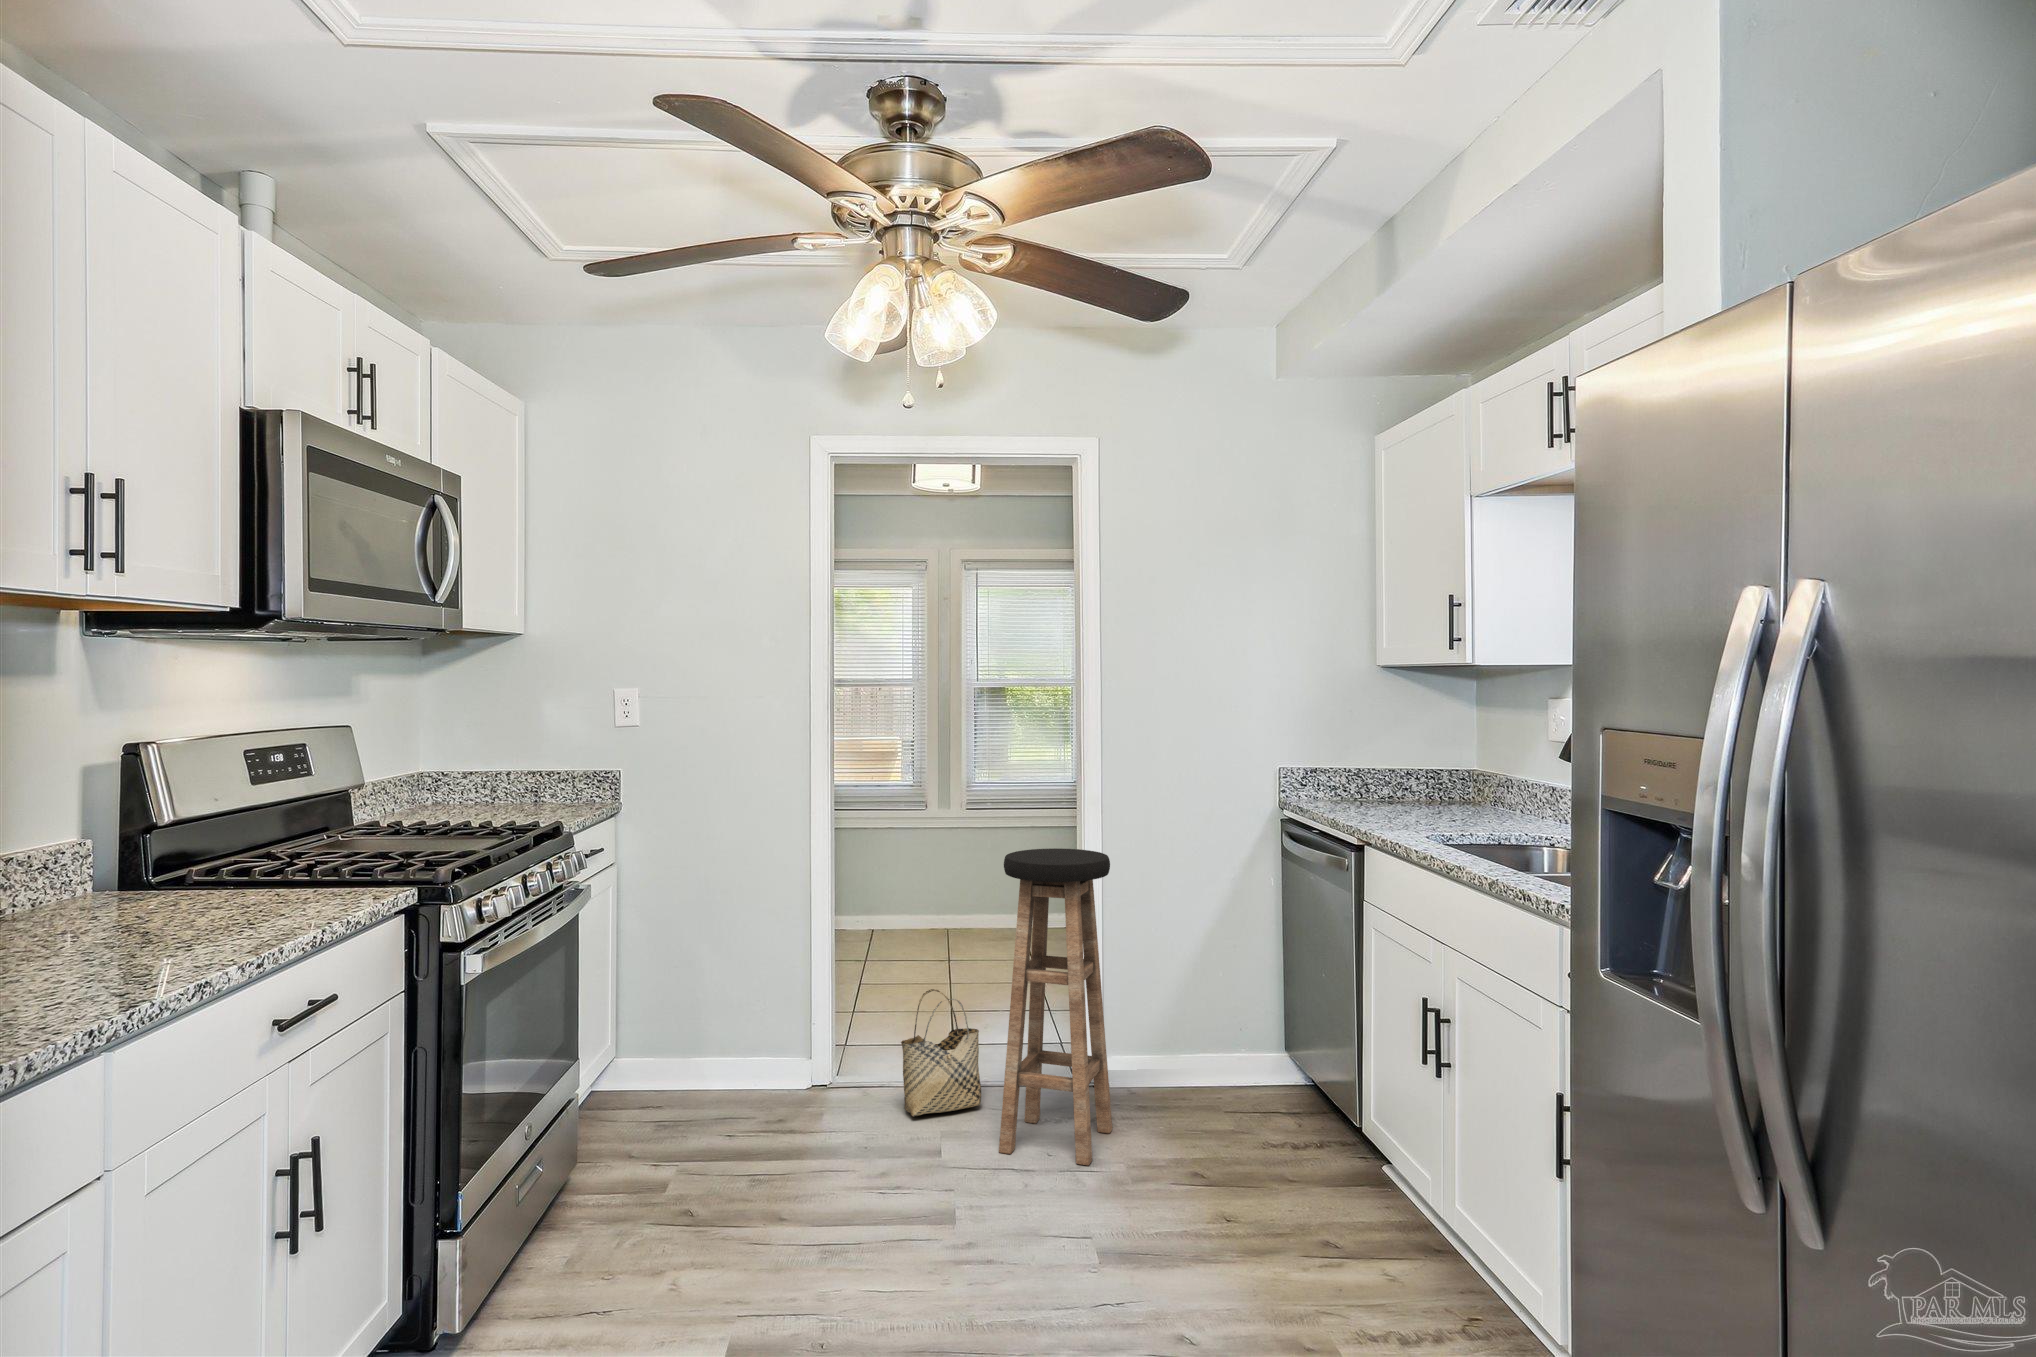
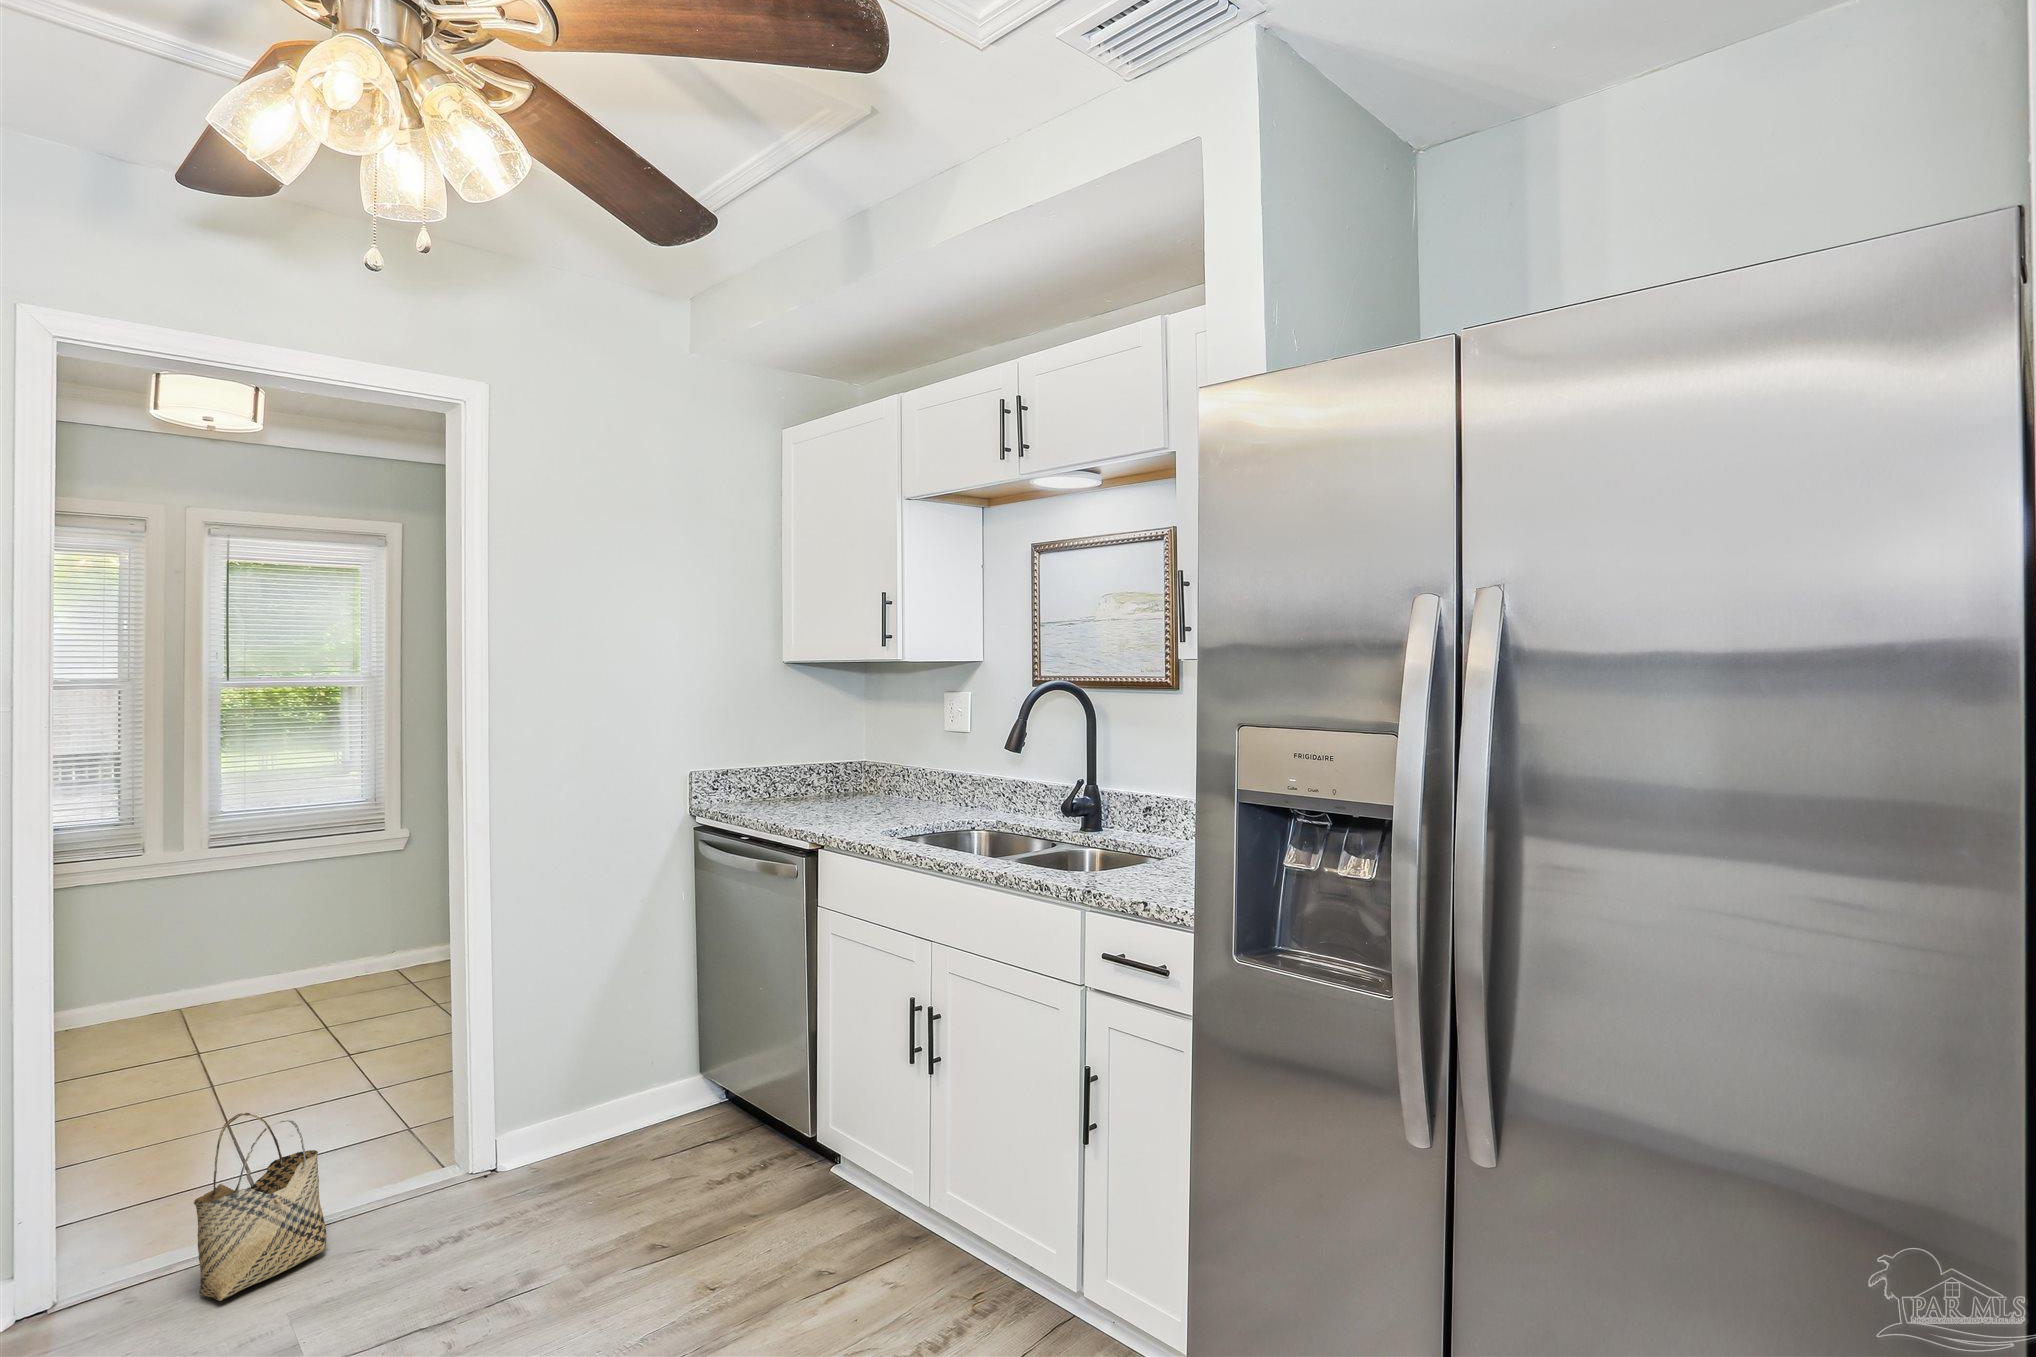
bar stool: present [999,848,1112,1165] -> none [375,893,527,1306]

